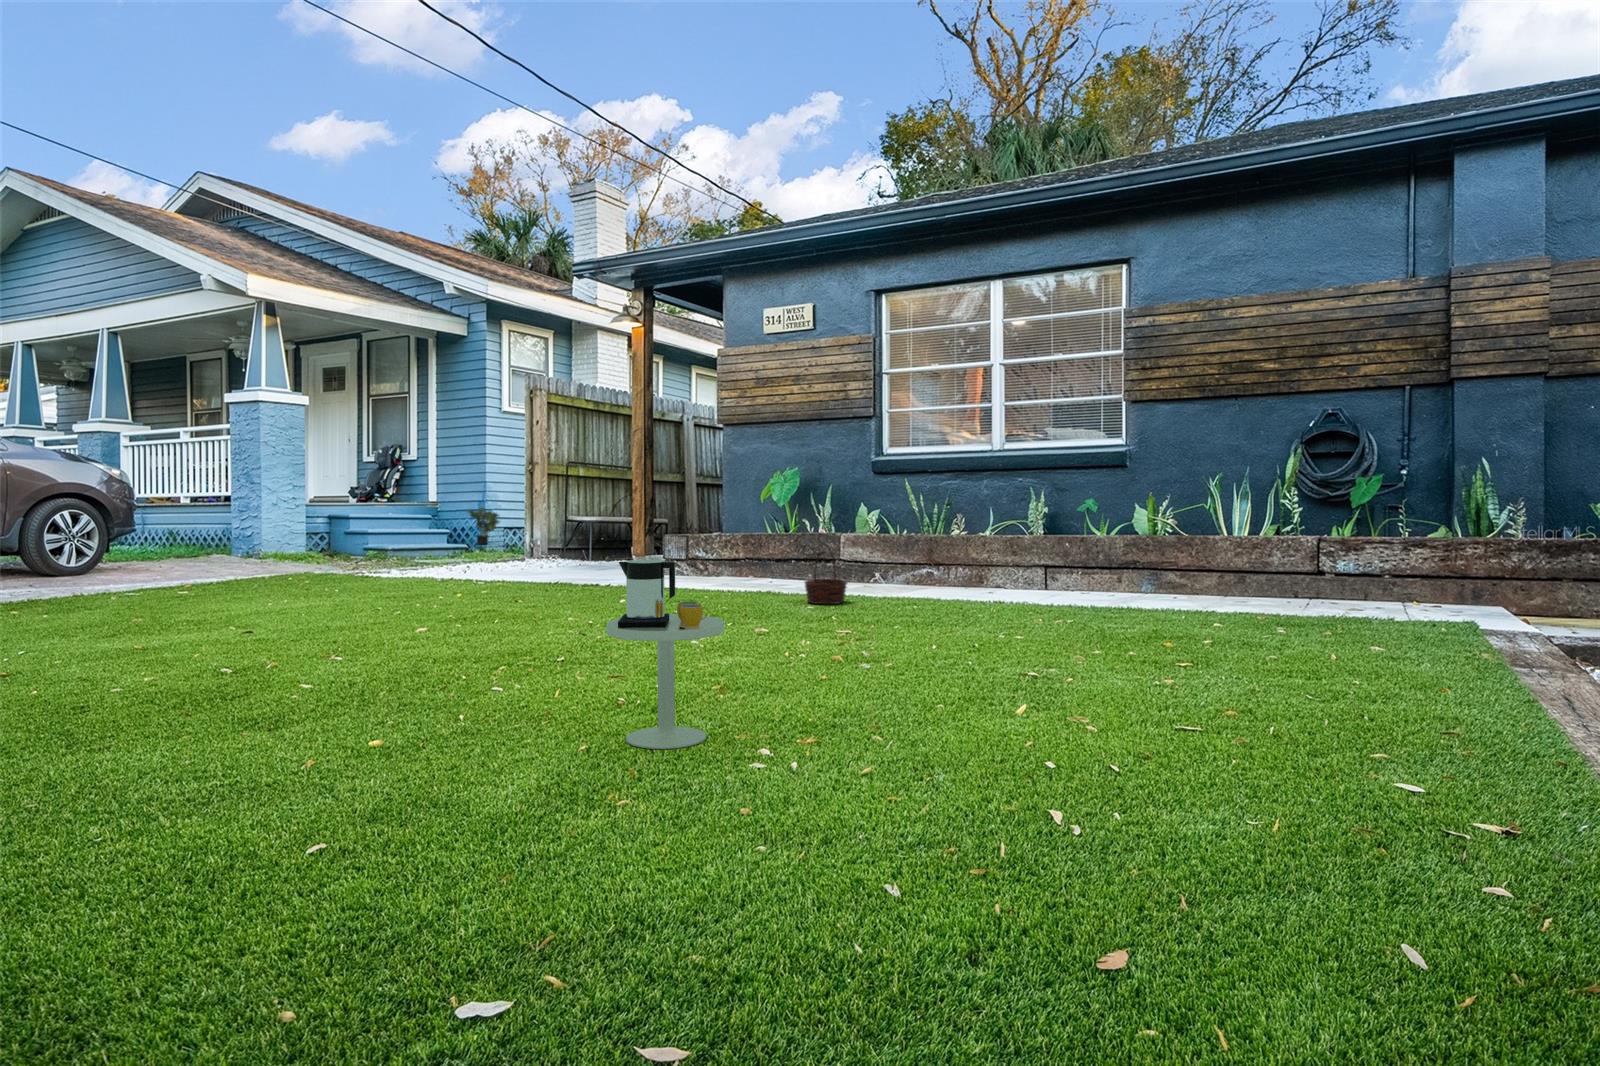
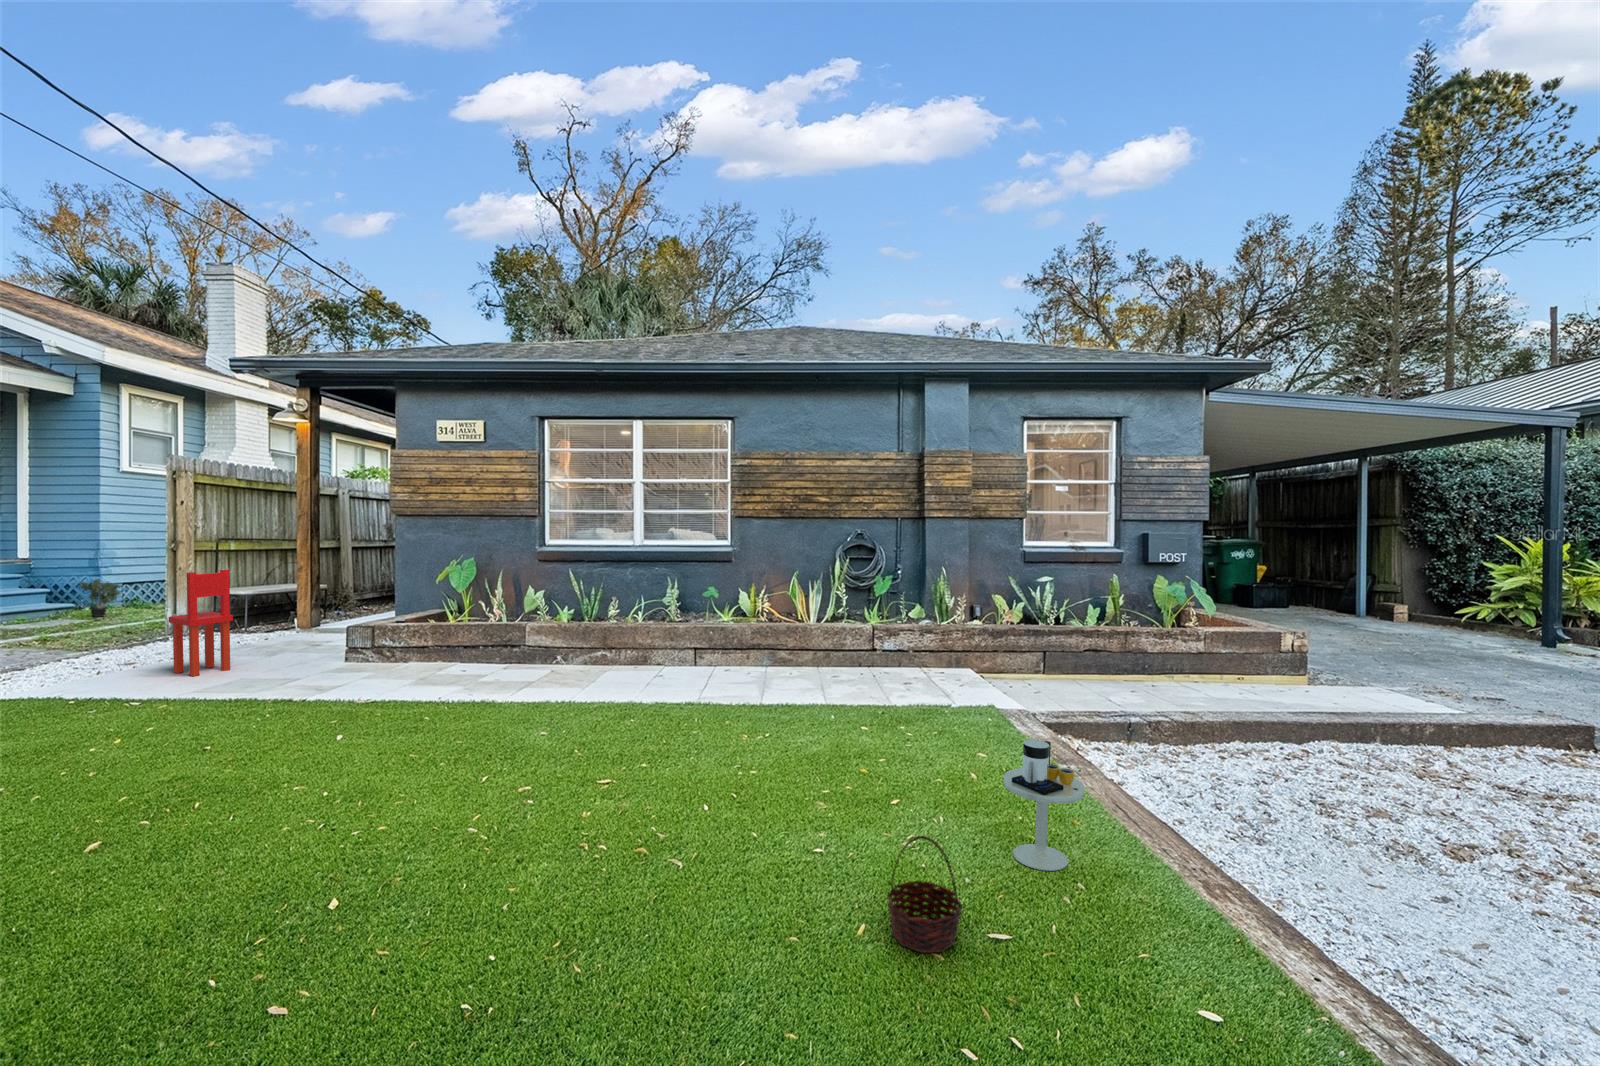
chair: none [512,468,563,574] -> present [169,569,233,676]
basket: present [805,544,847,604] -> present [887,836,963,953]
side table: present [606,560,724,749] -> present [1003,740,1085,871]

